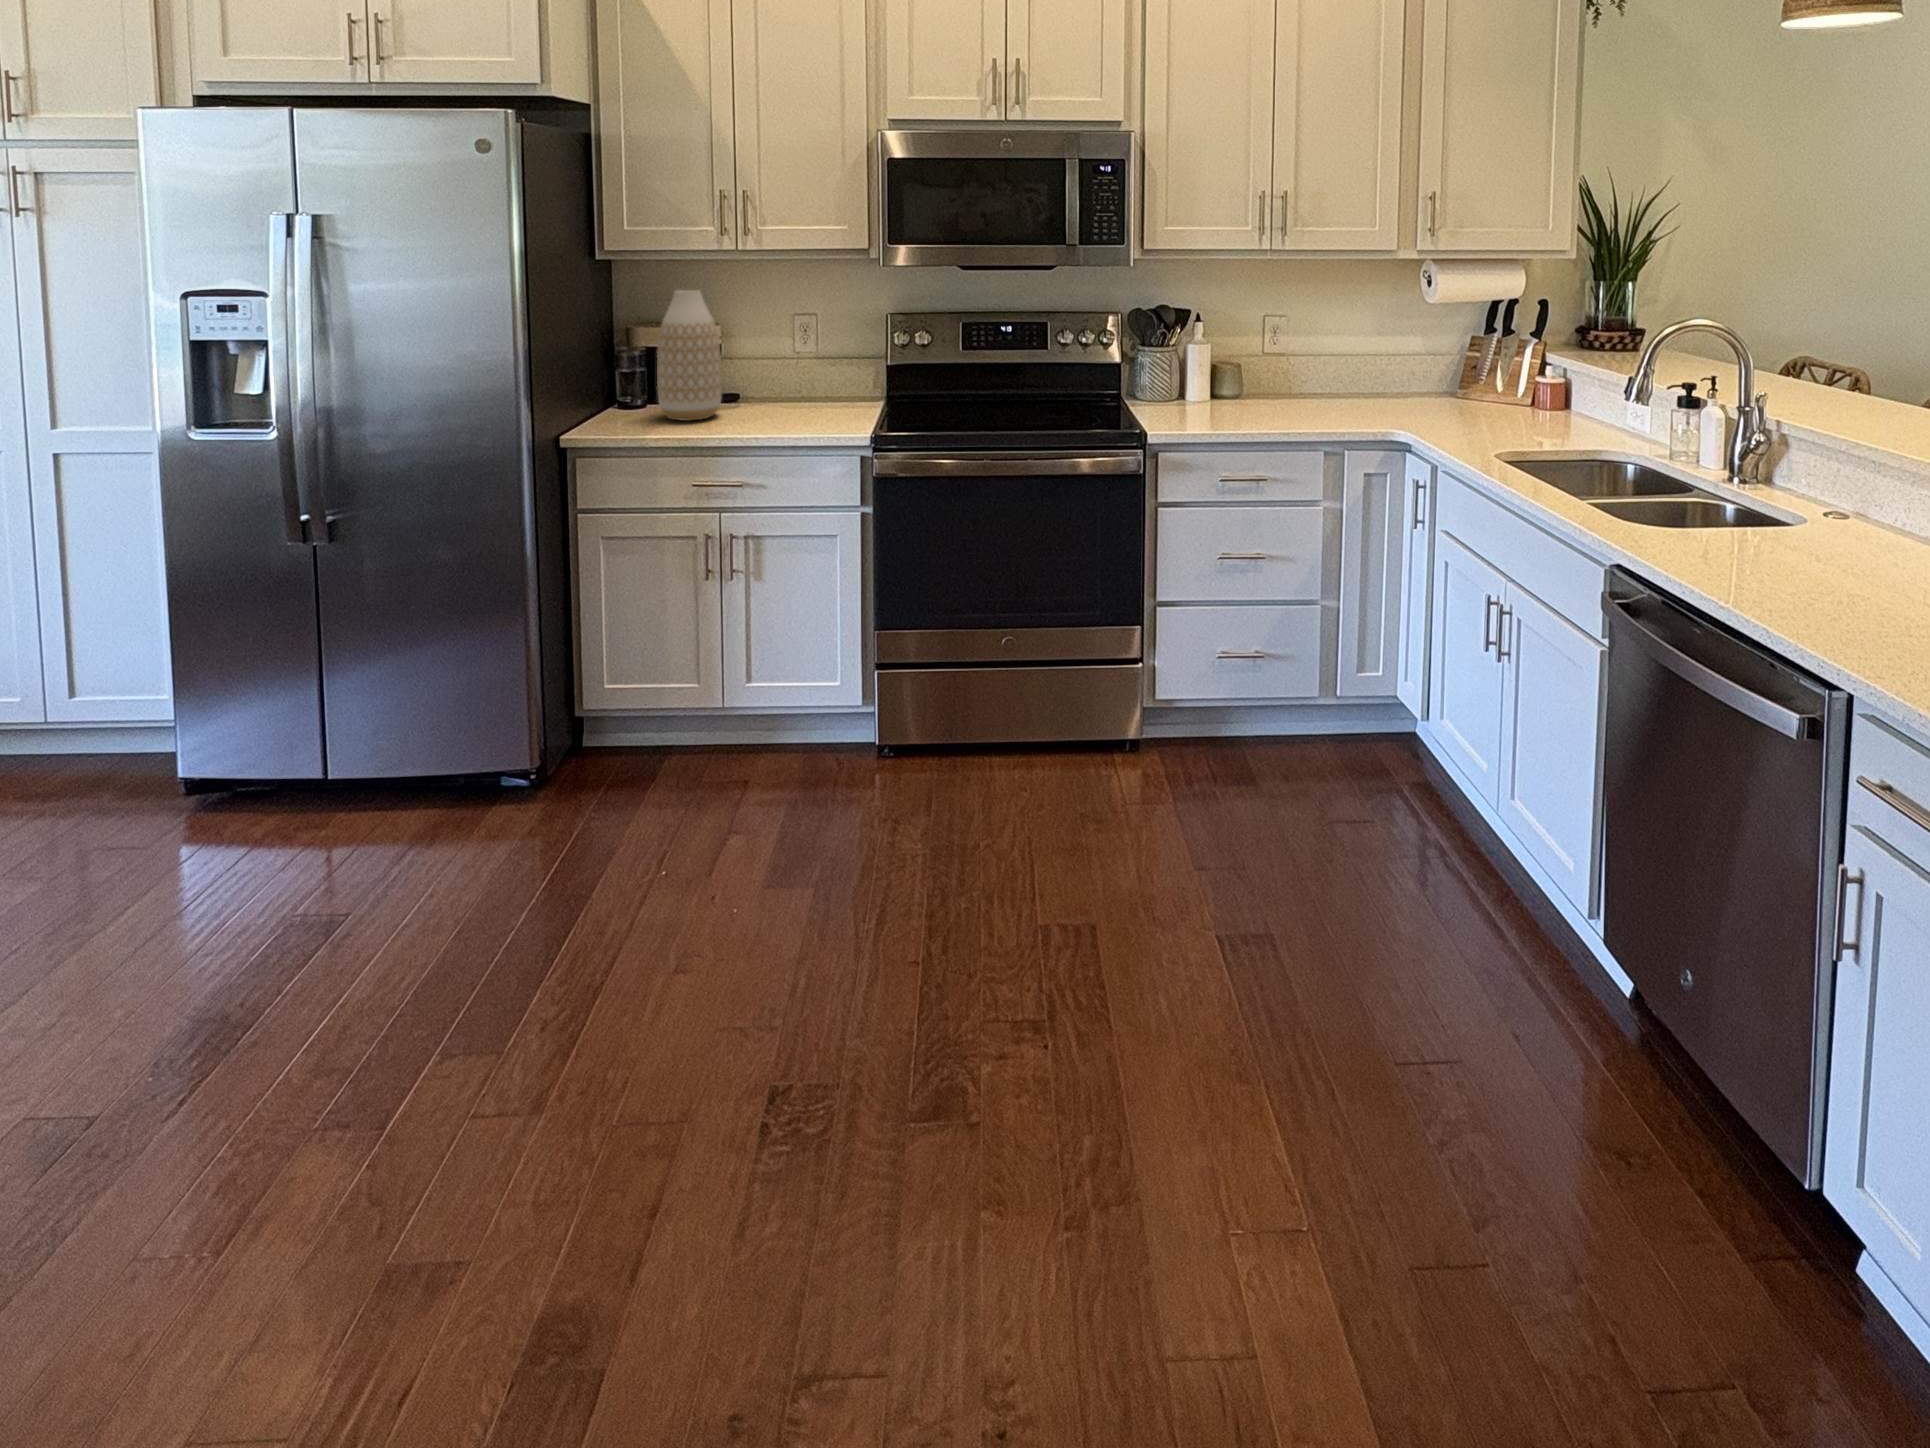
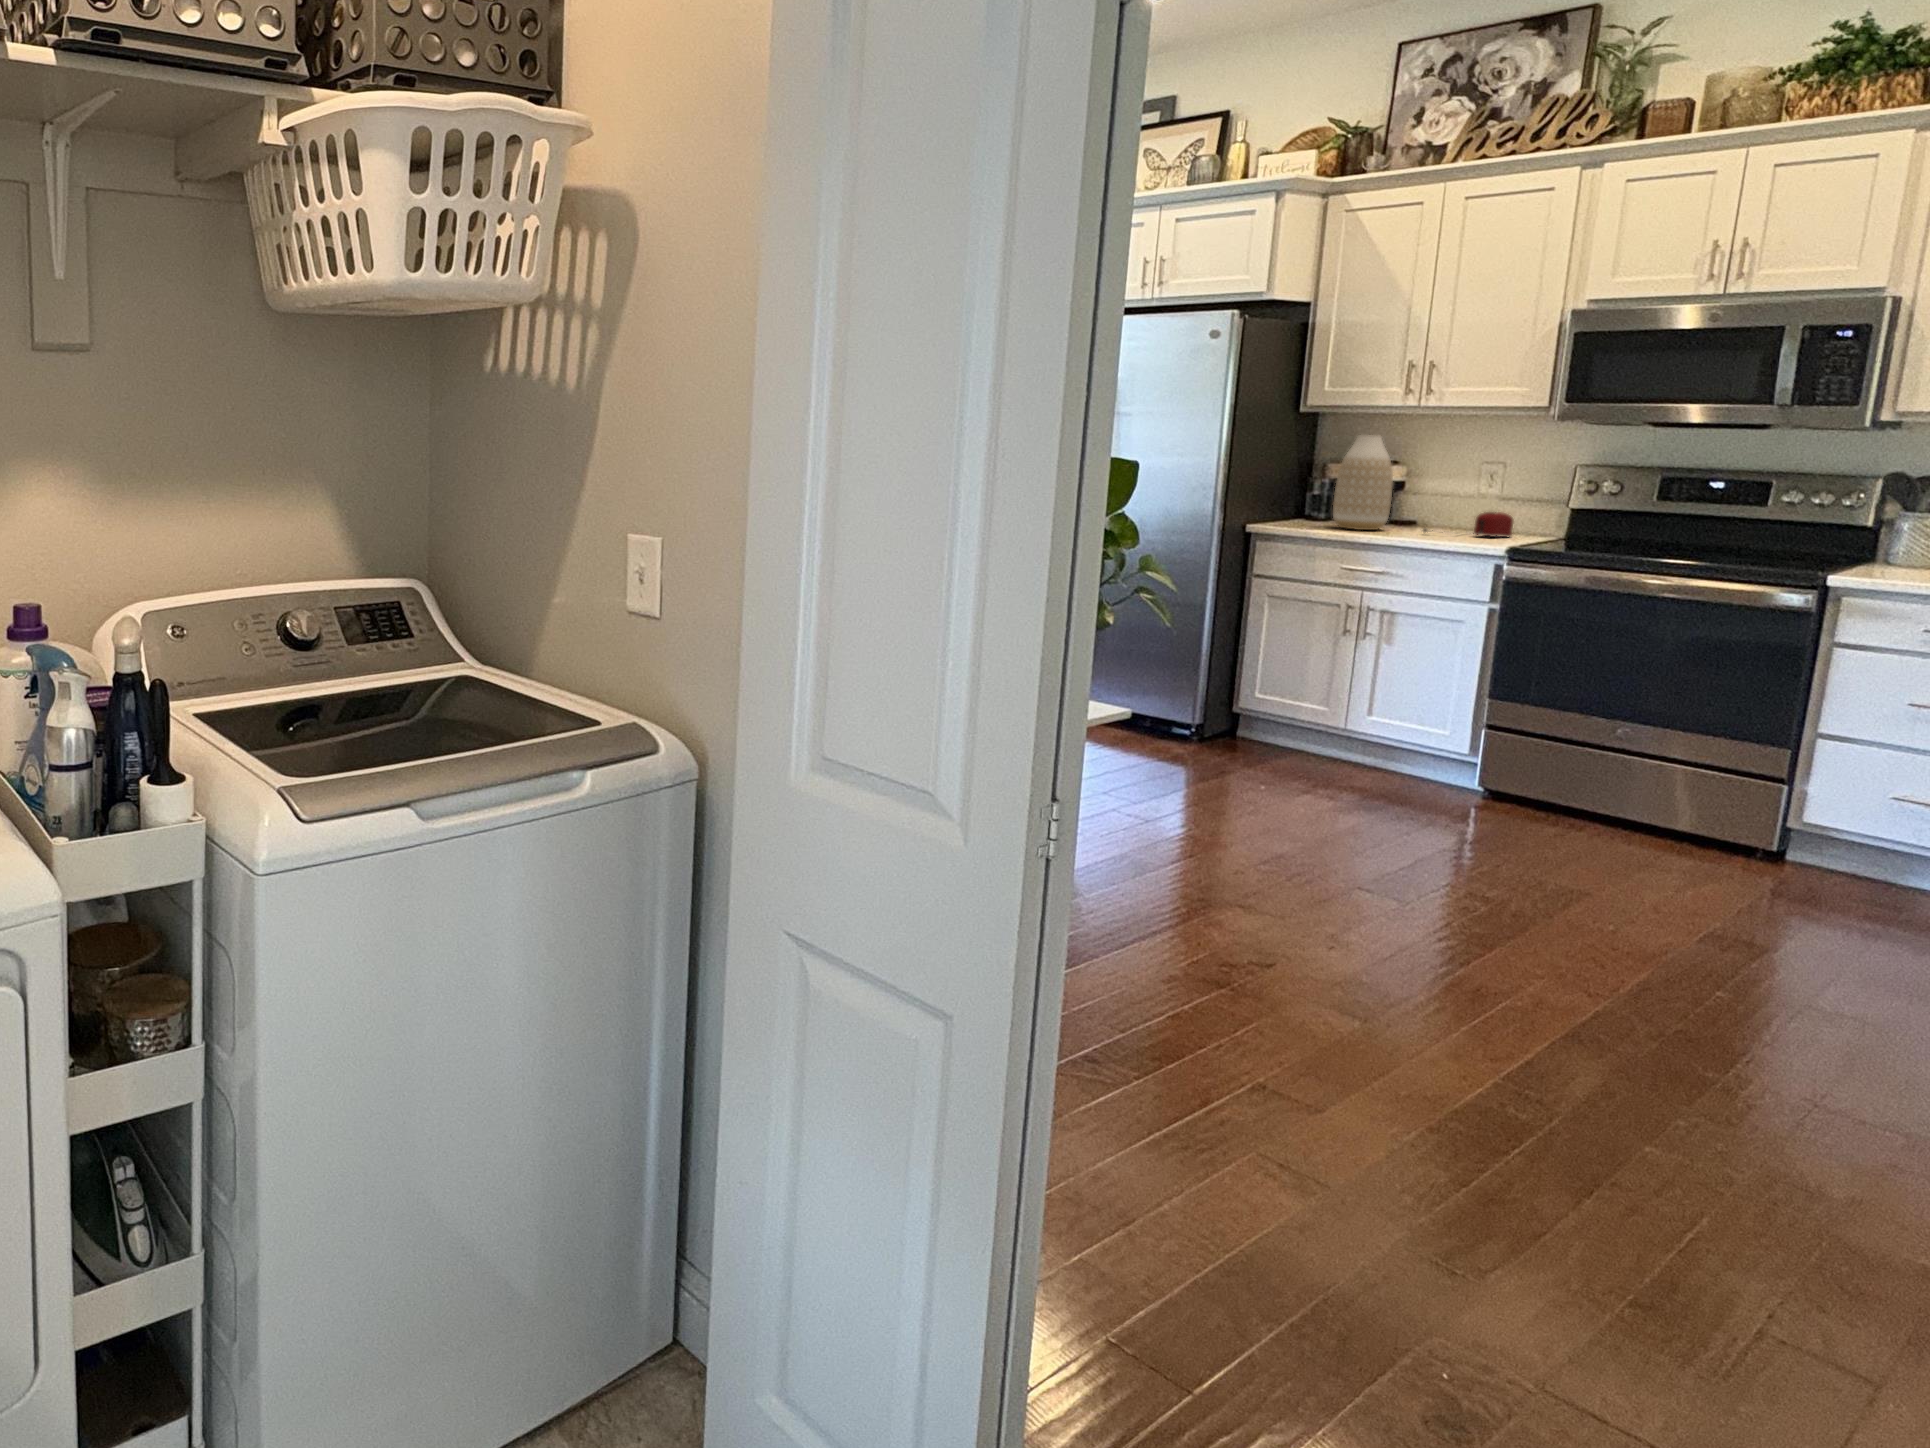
toaster: none [760,378,846,417] -> present [1423,512,1513,537]

